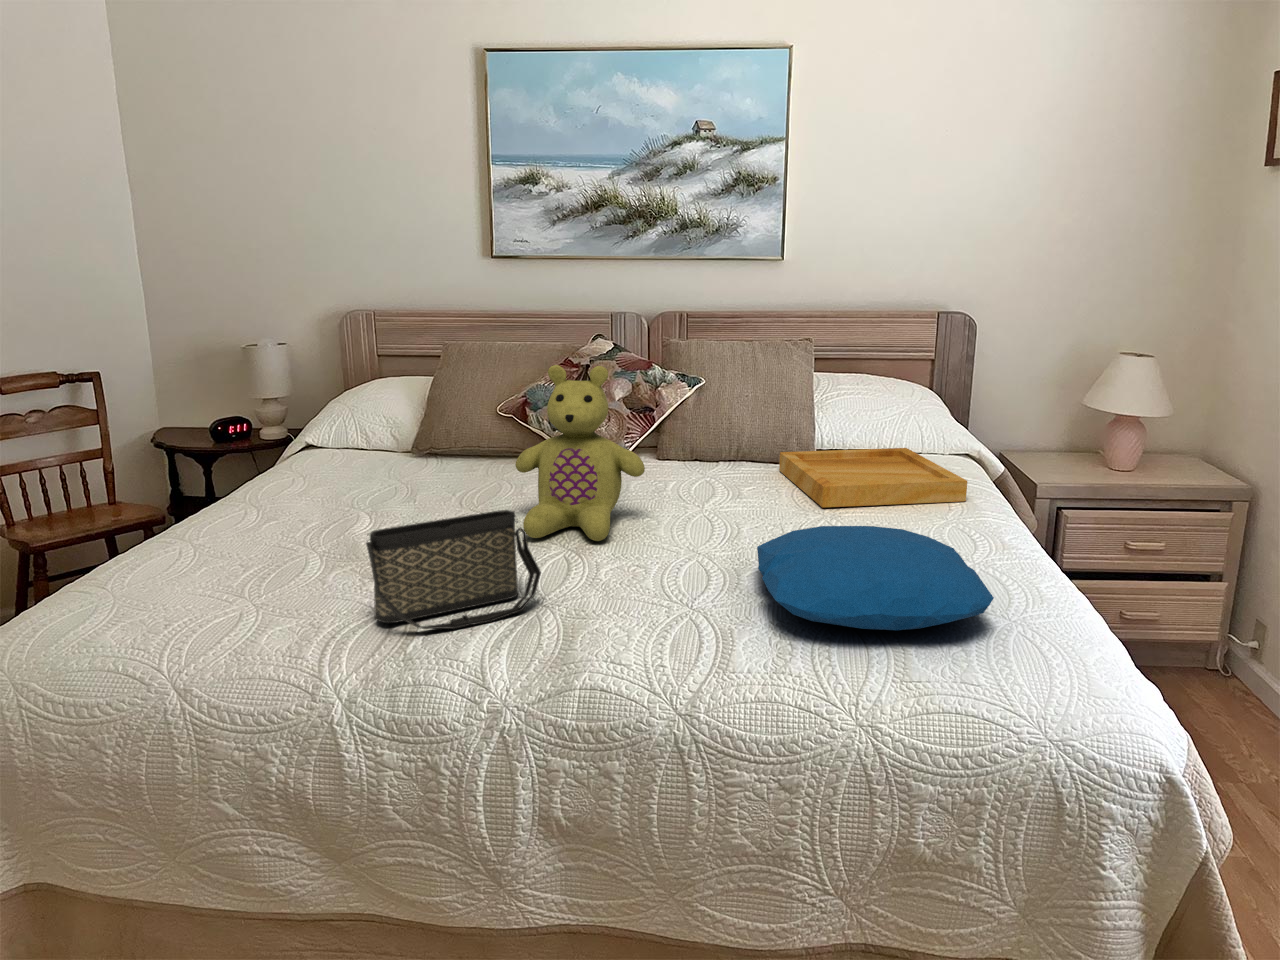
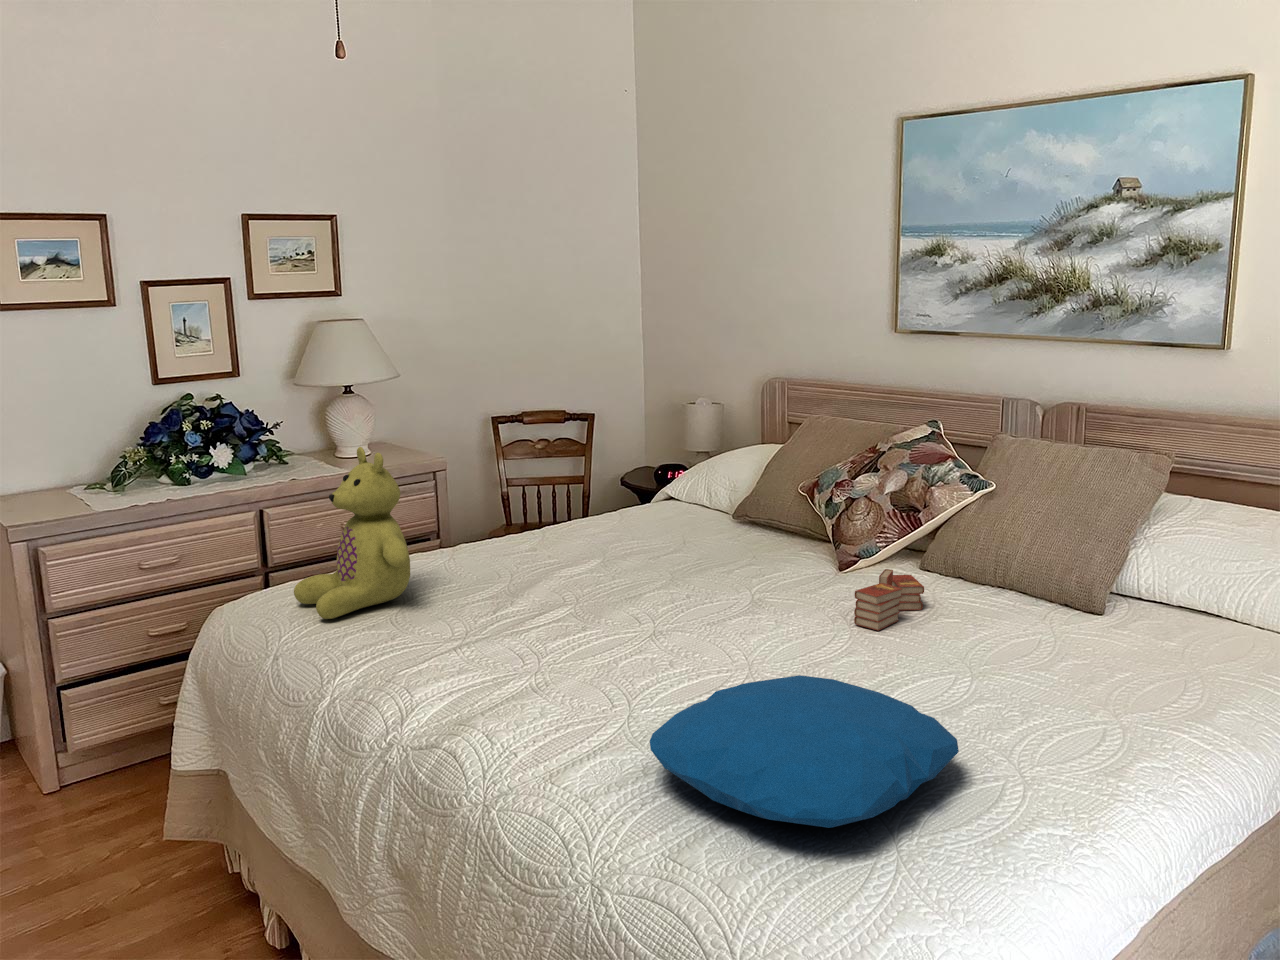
stuffed bear: present [515,365,645,541] -> present [294,447,410,619]
tray: present [779,448,967,507] -> none [989,596,1234,717]
book: none [662,453,707,502] -> present [854,569,924,631]
handbag: present [366,510,541,629] -> none [409,574,549,677]

